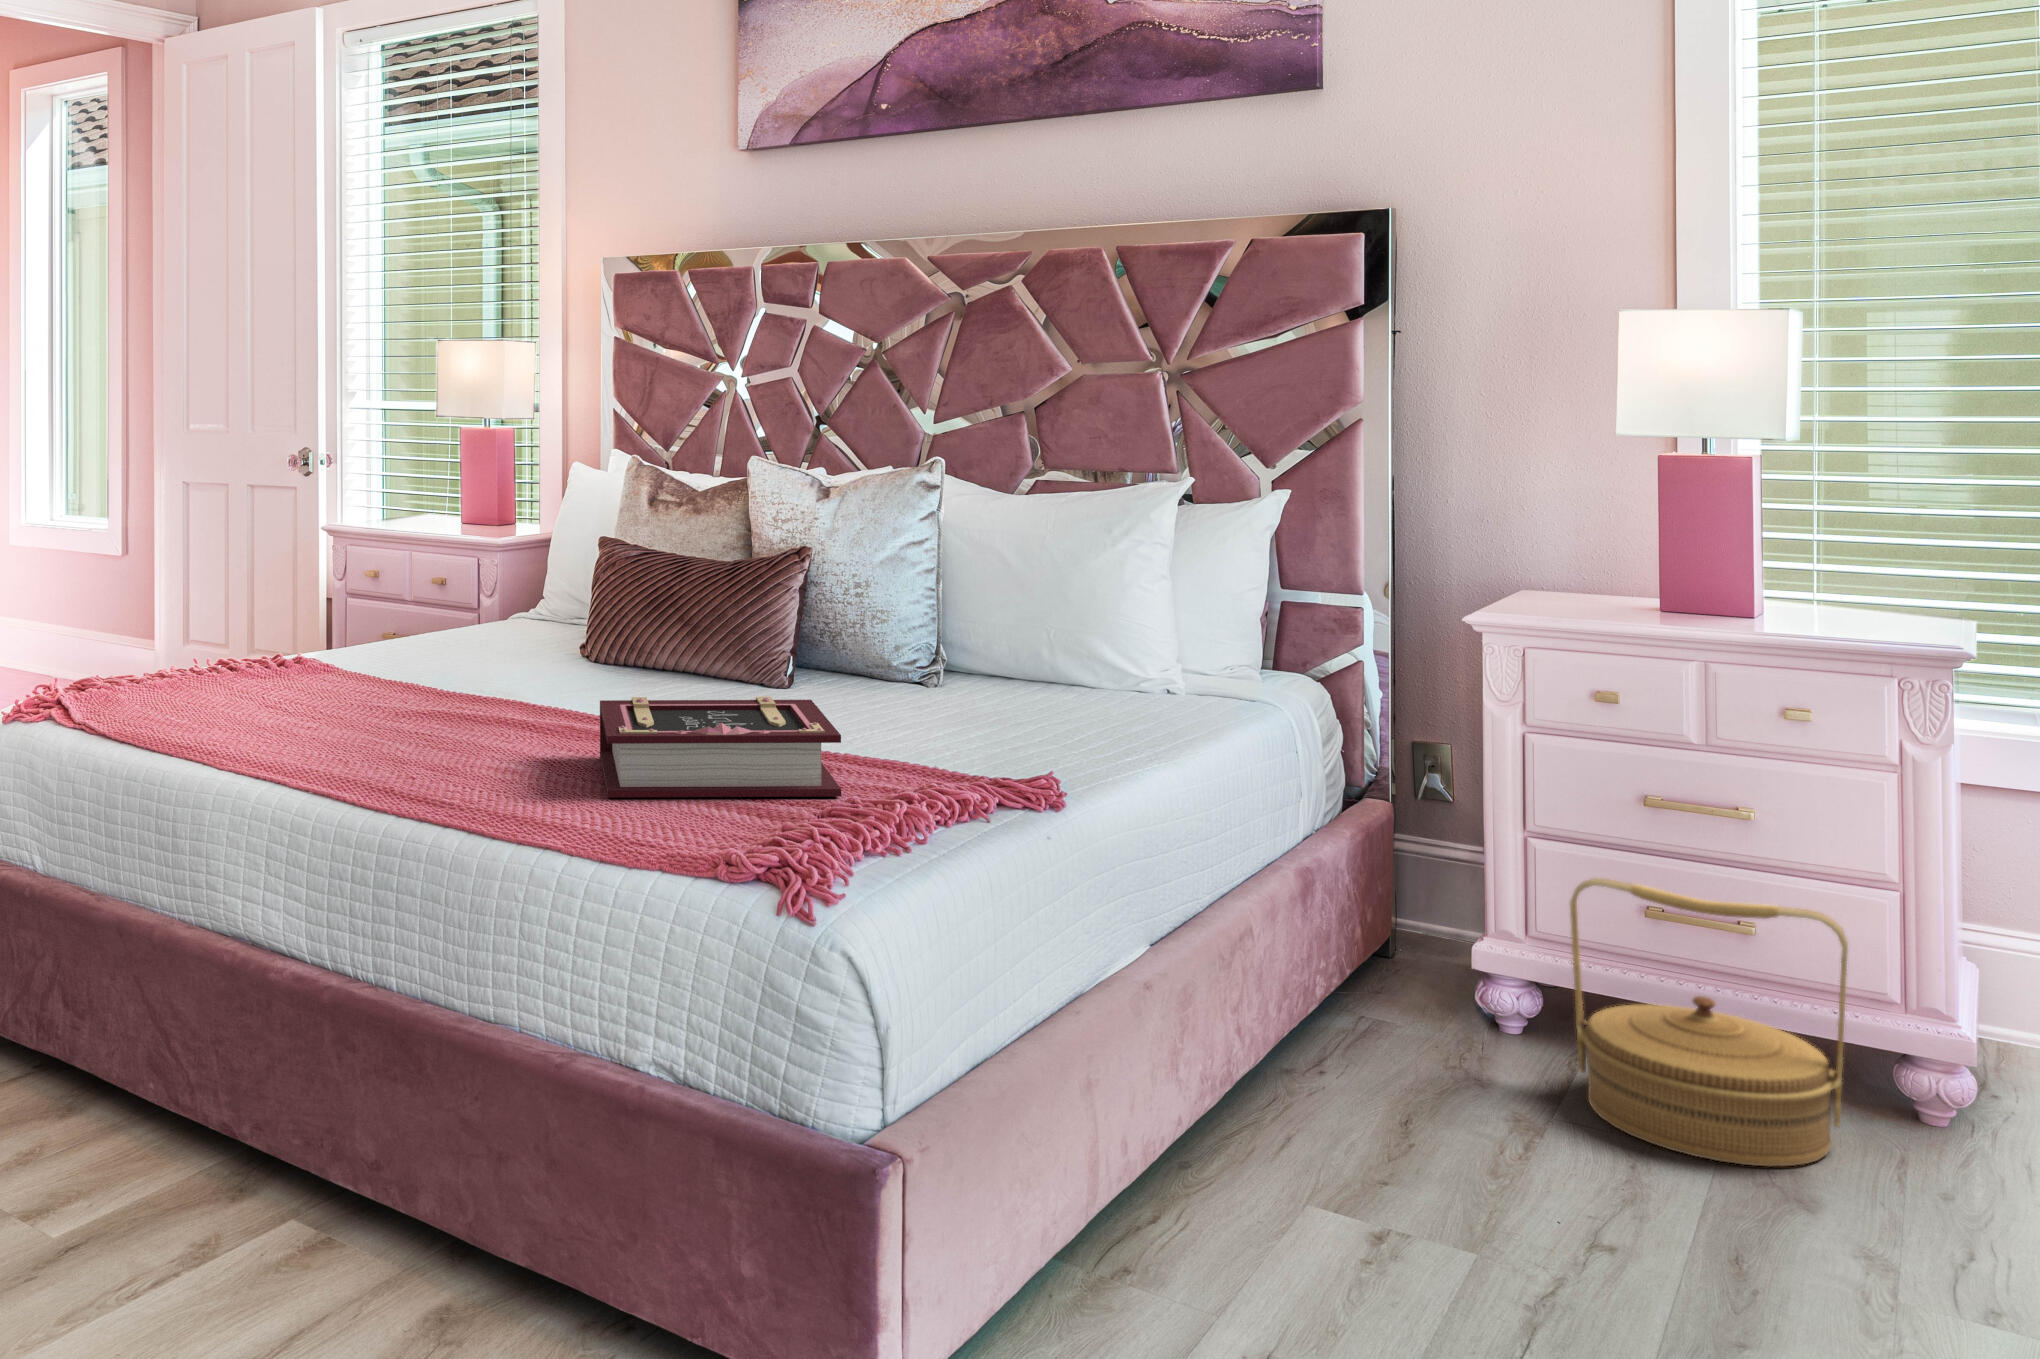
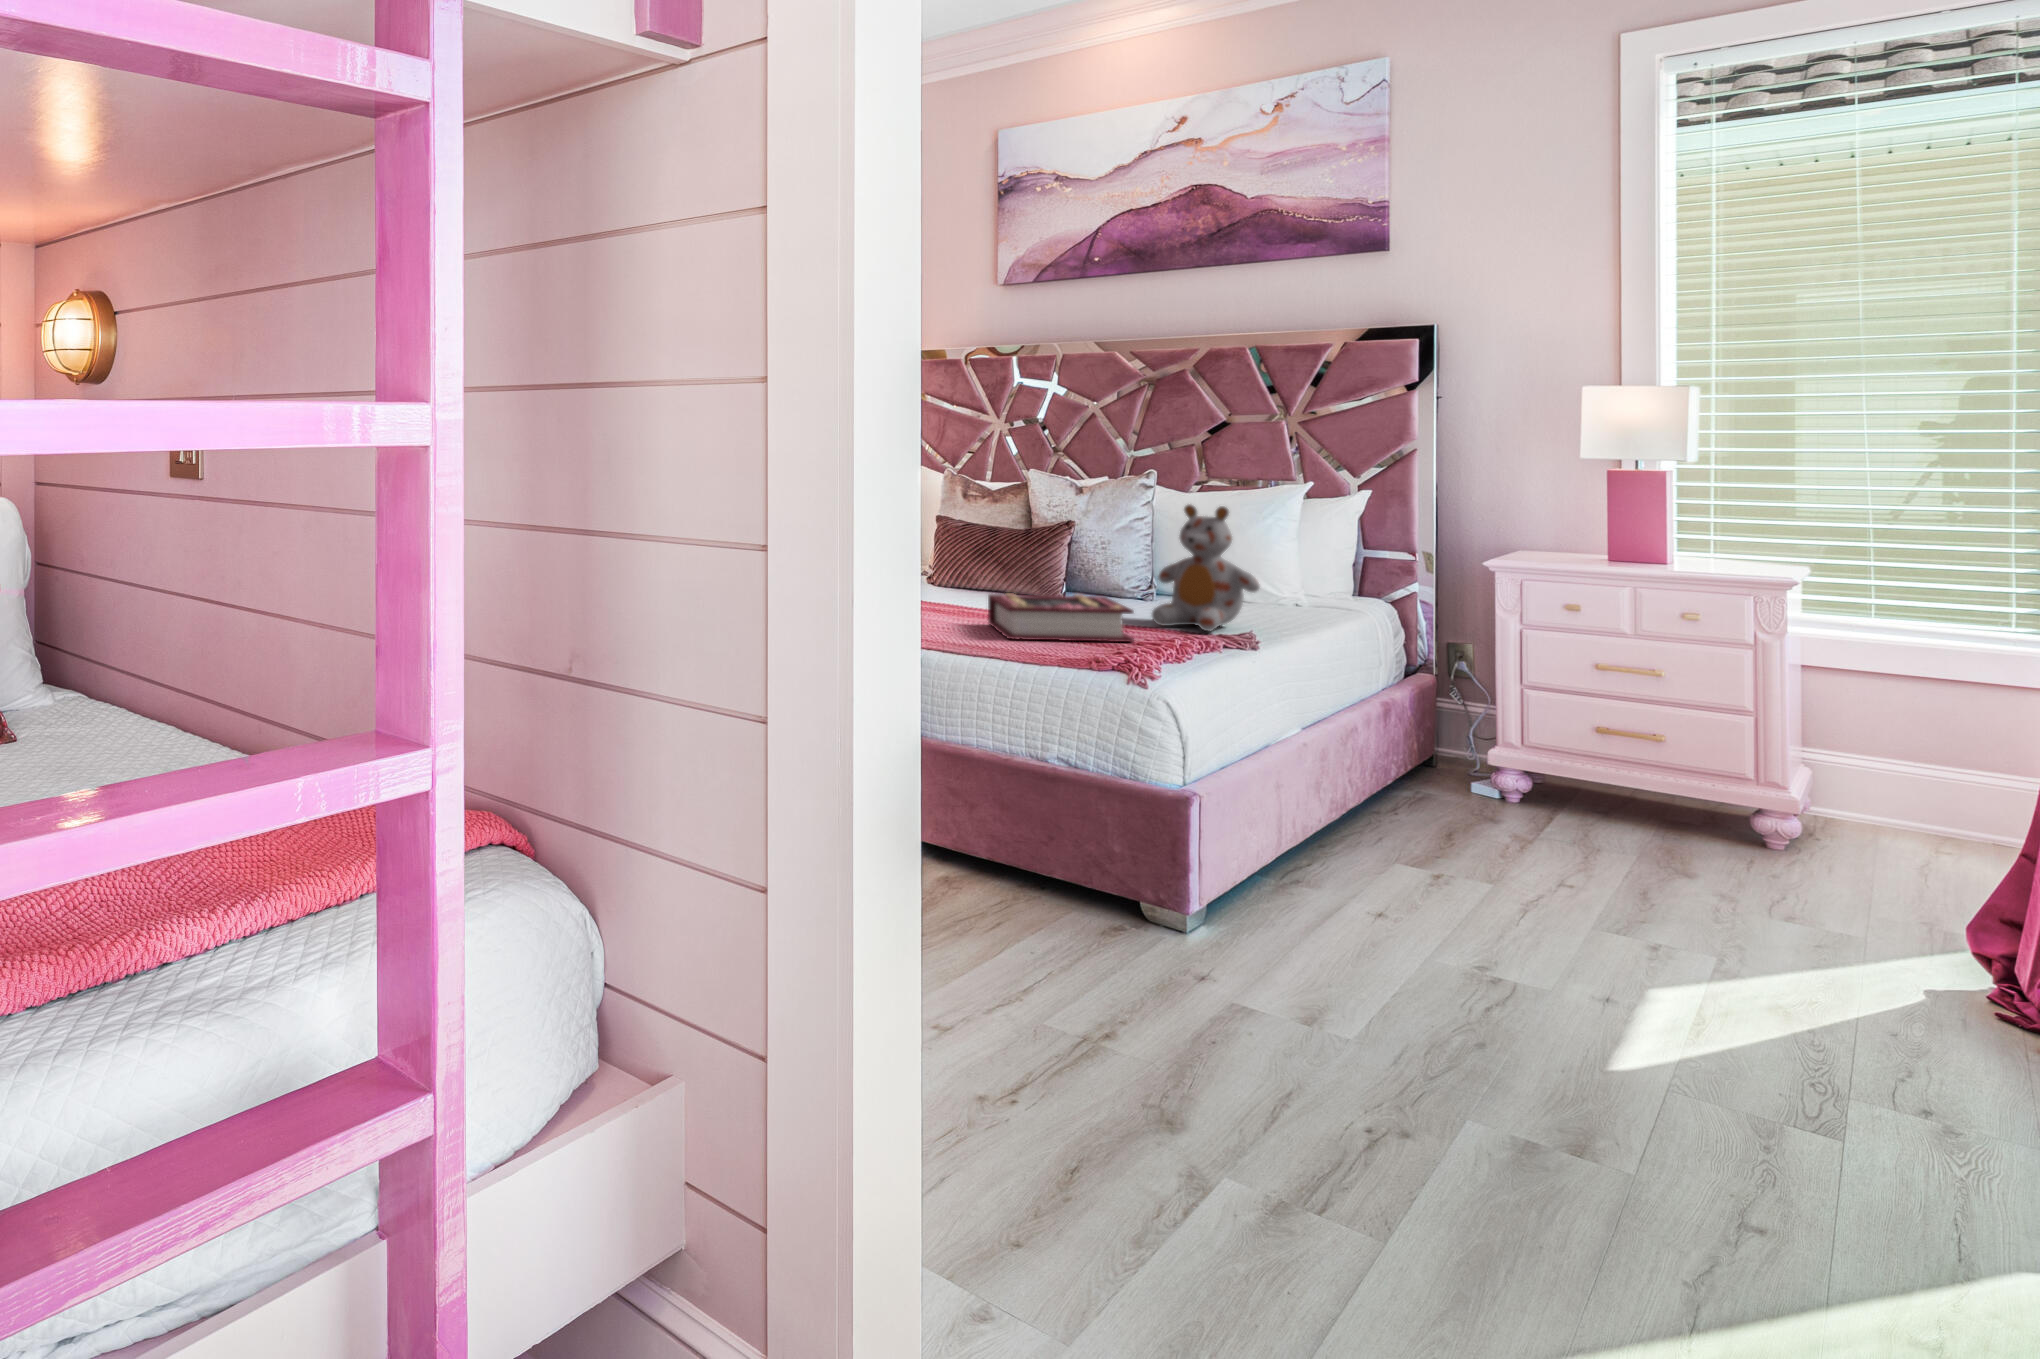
stuffed bear: none [896,524,1084,763] -> present [1152,505,1260,631]
basket: present [1570,878,1848,1167] -> none [1549,708,1717,863]

